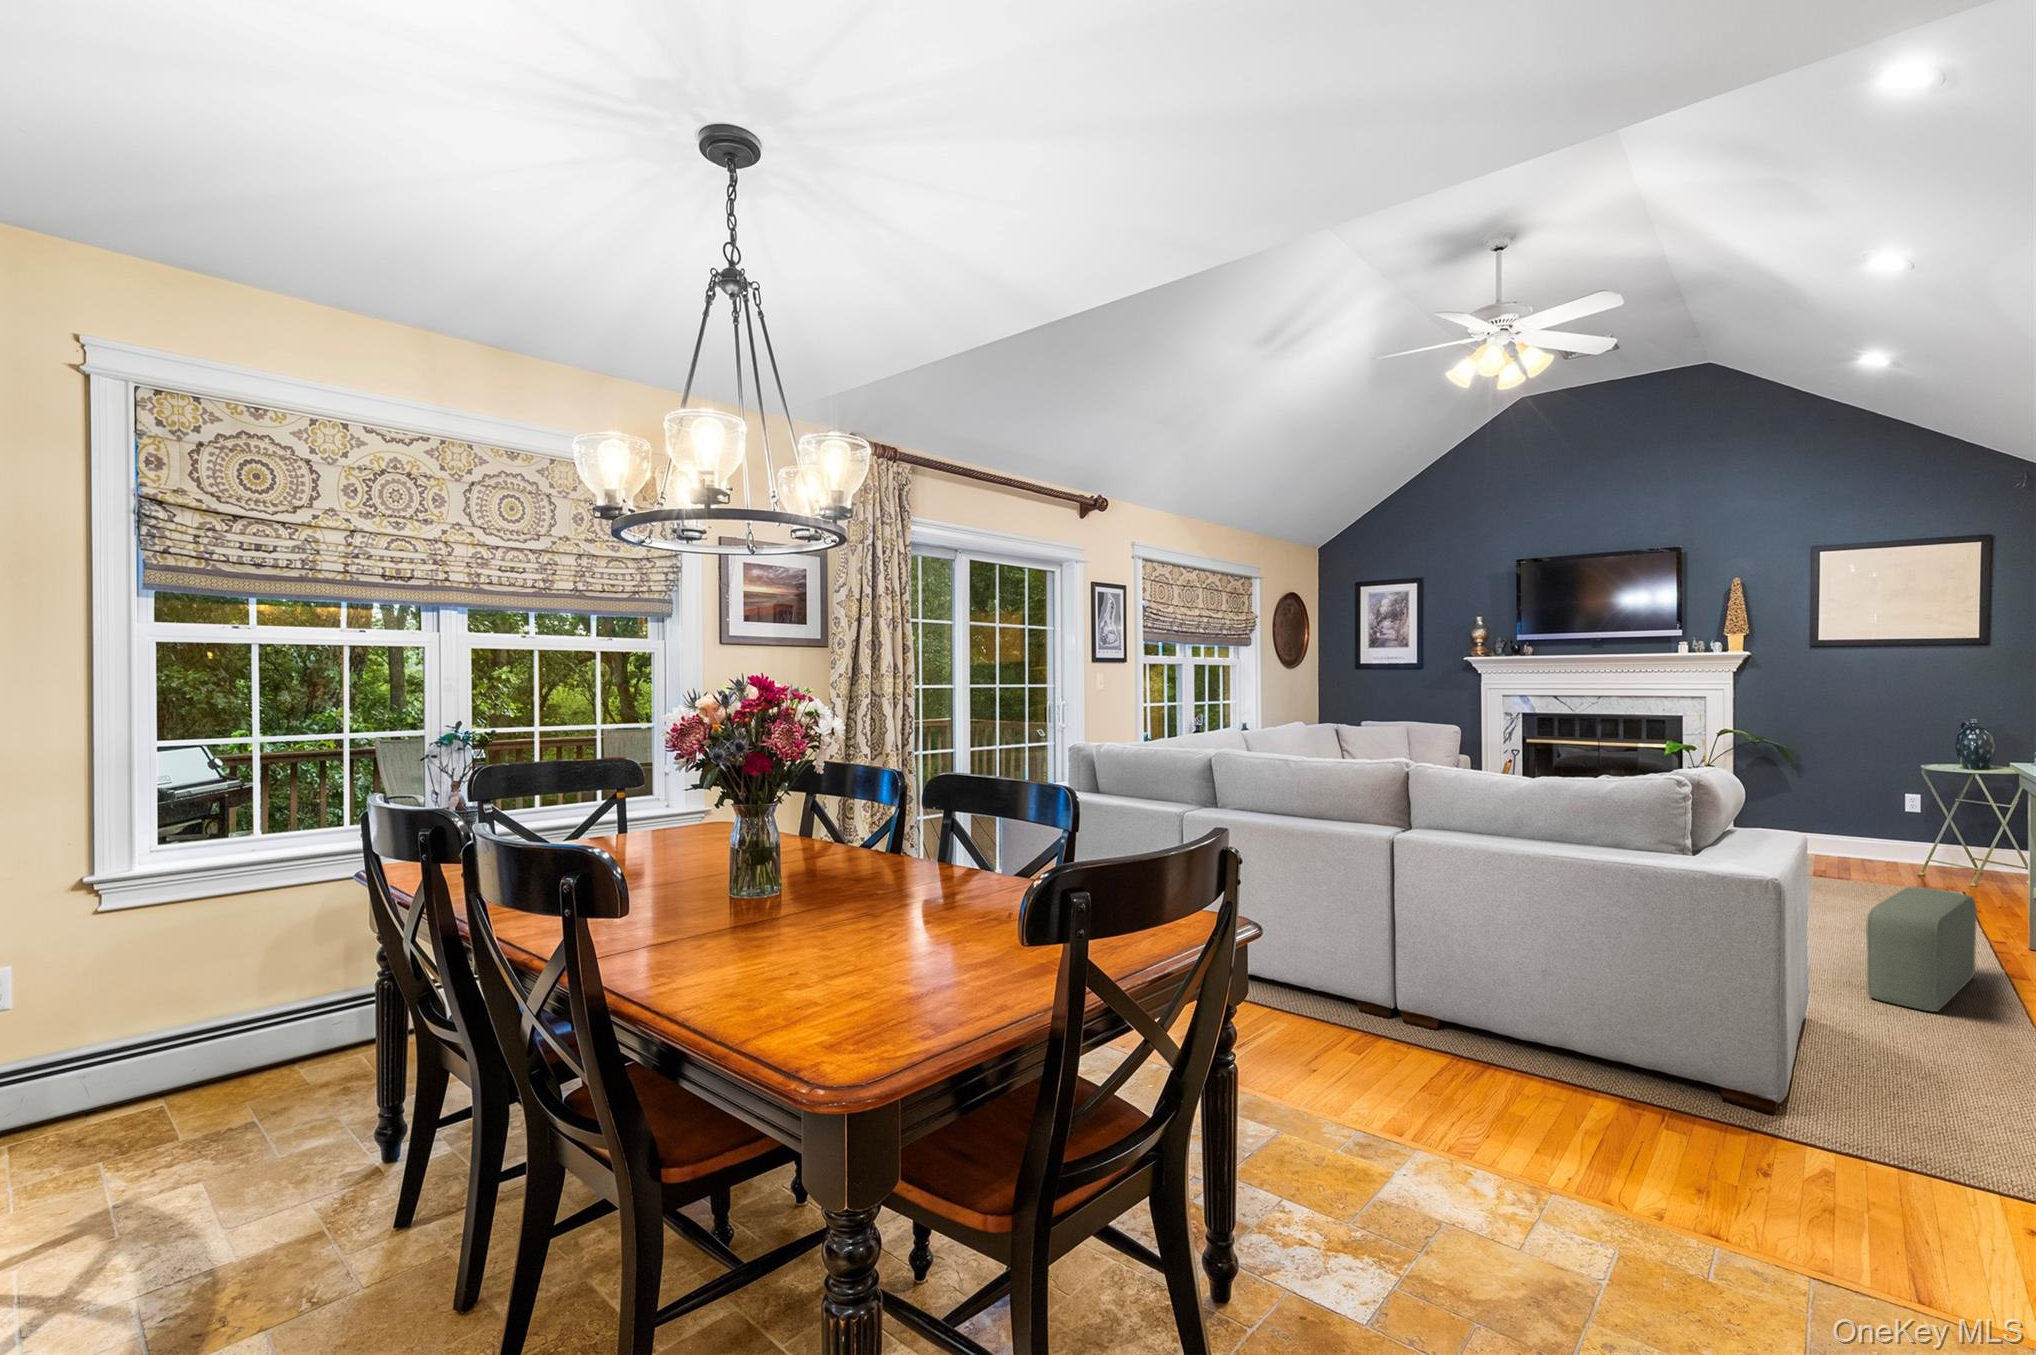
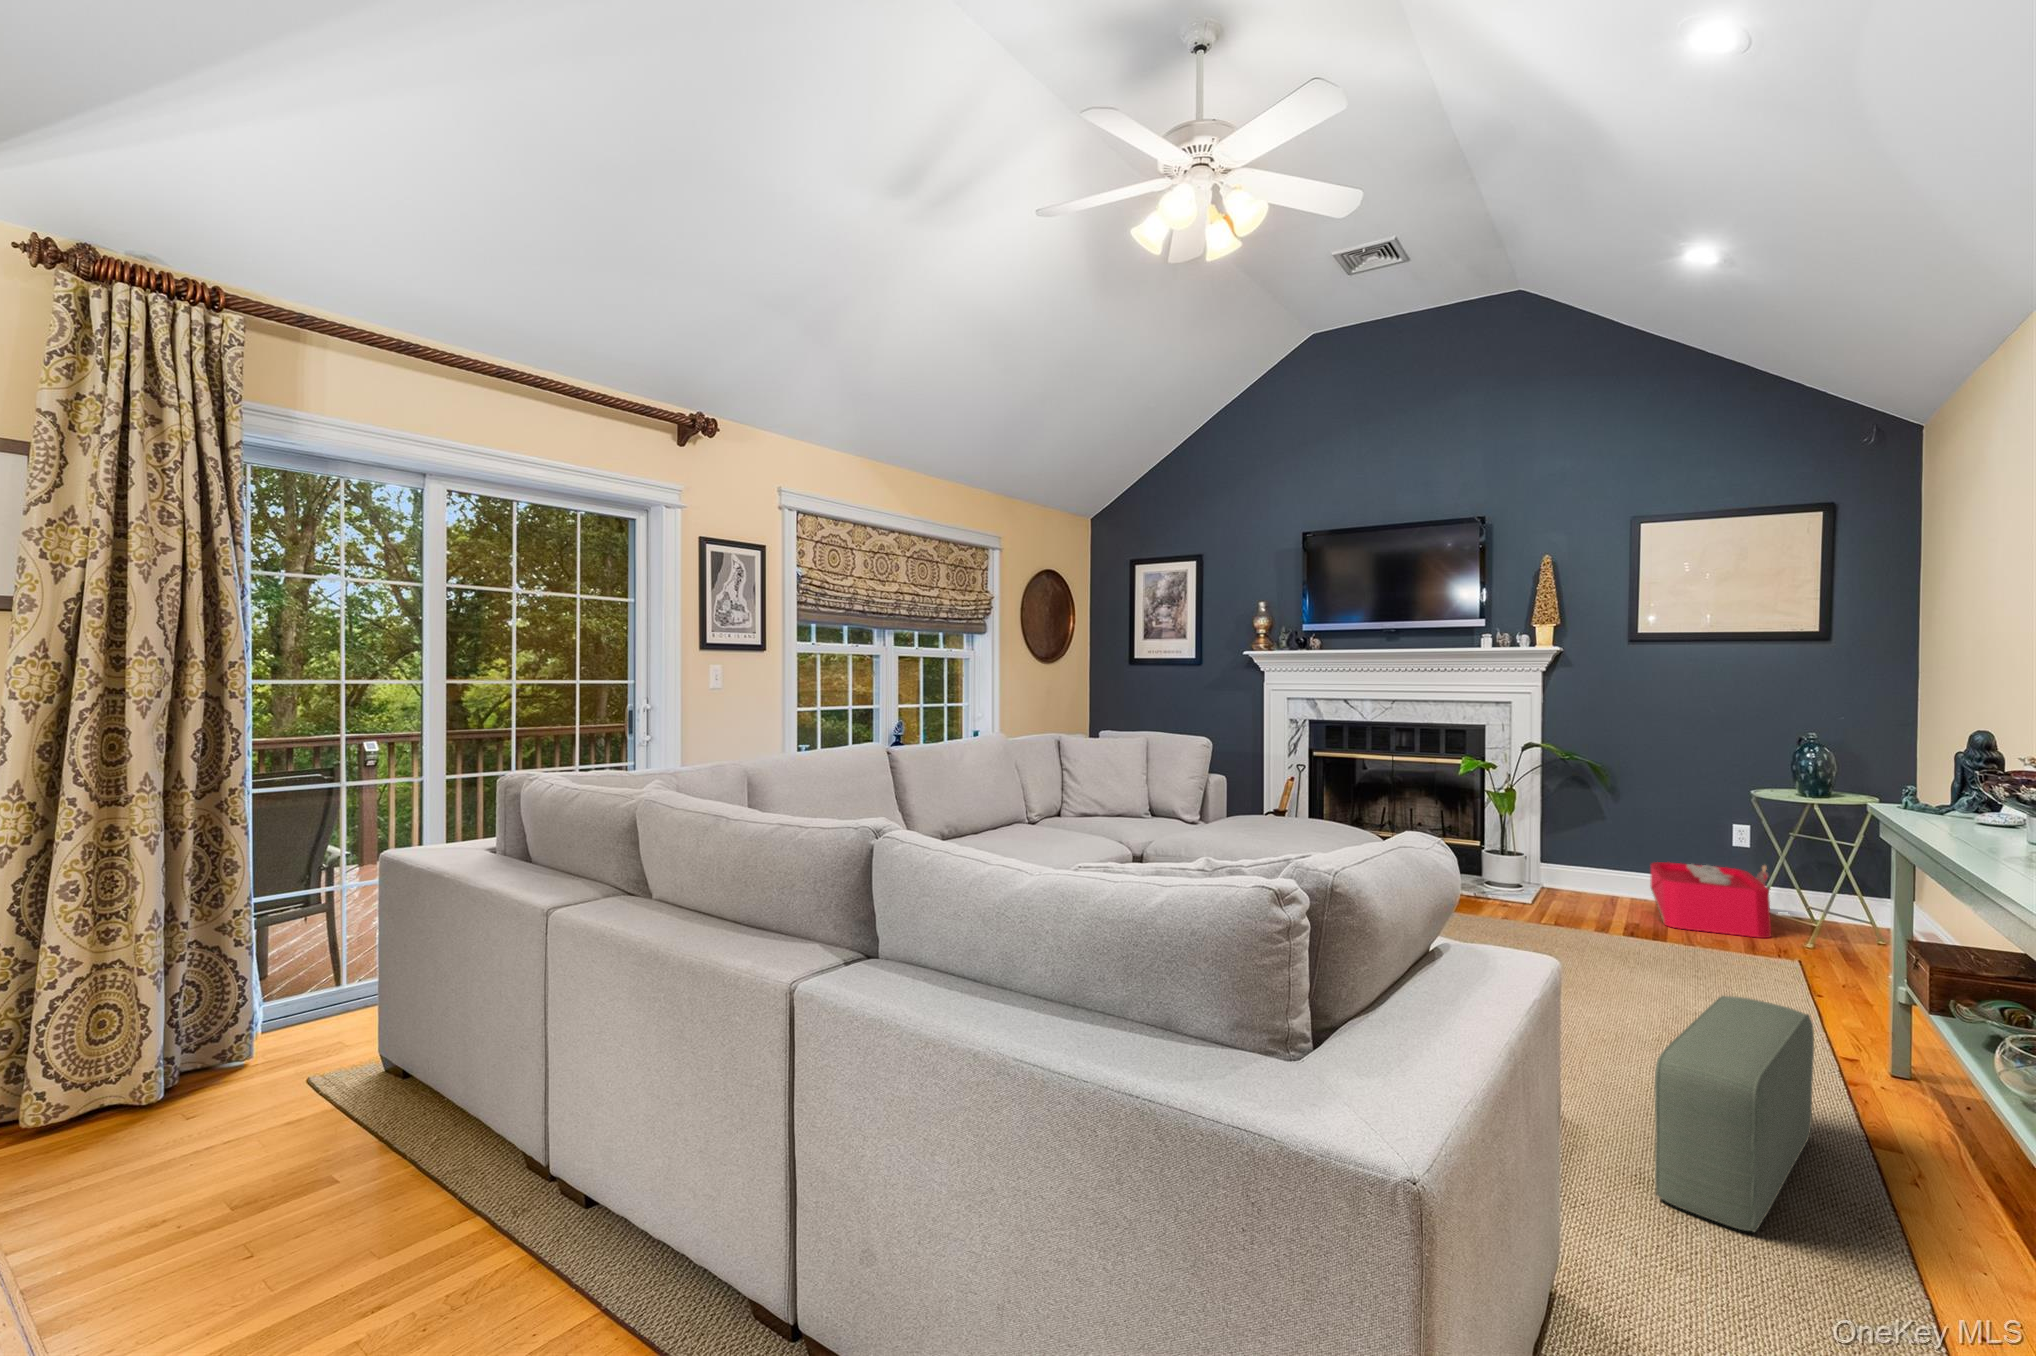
storage bin: none [1832,822,1940,878] -> present [1650,862,1771,938]

